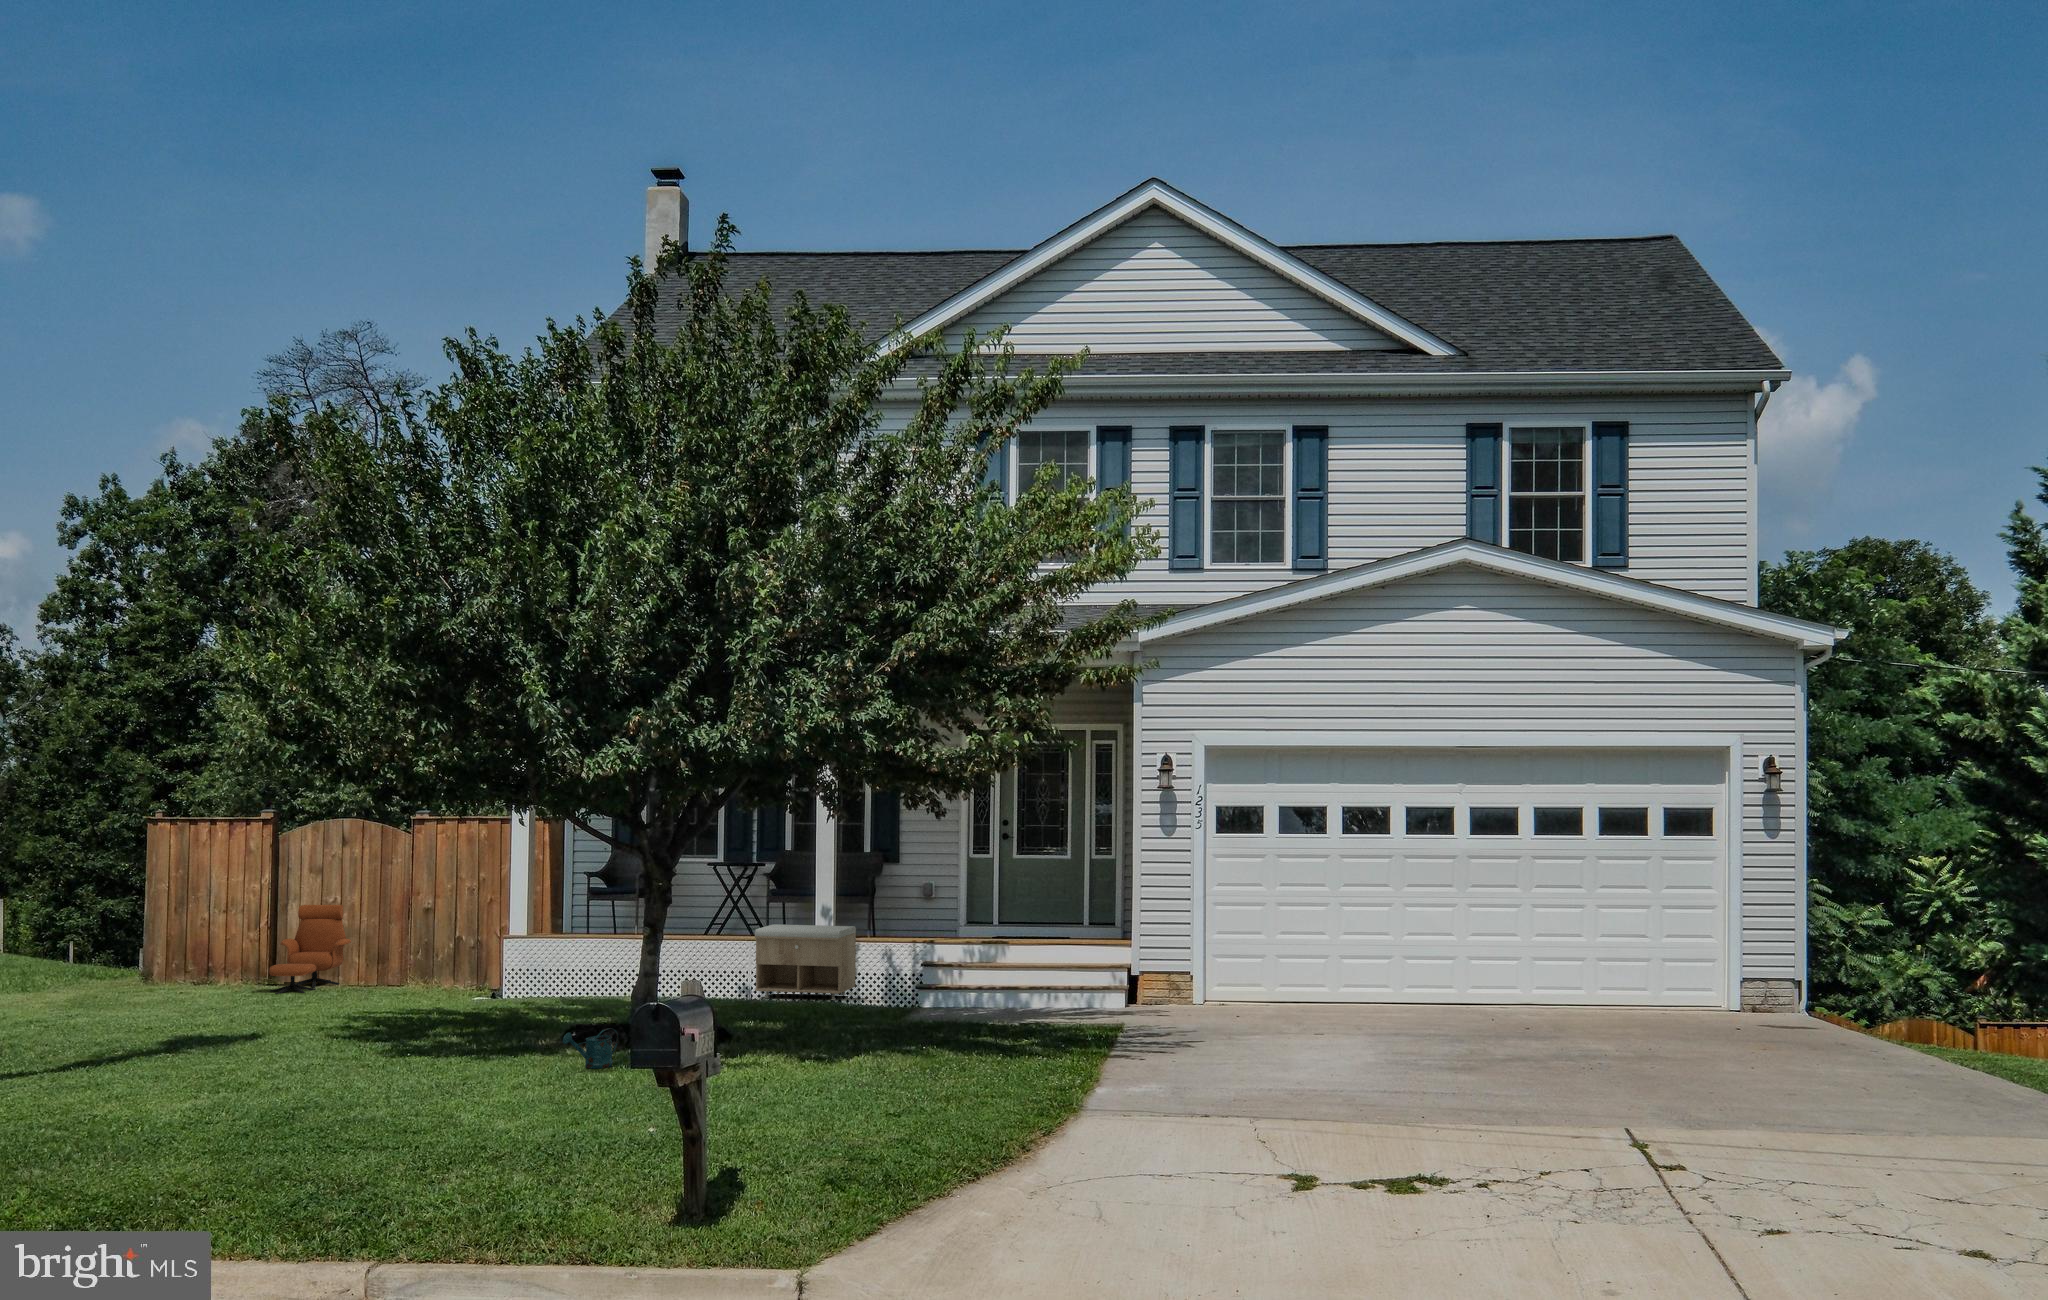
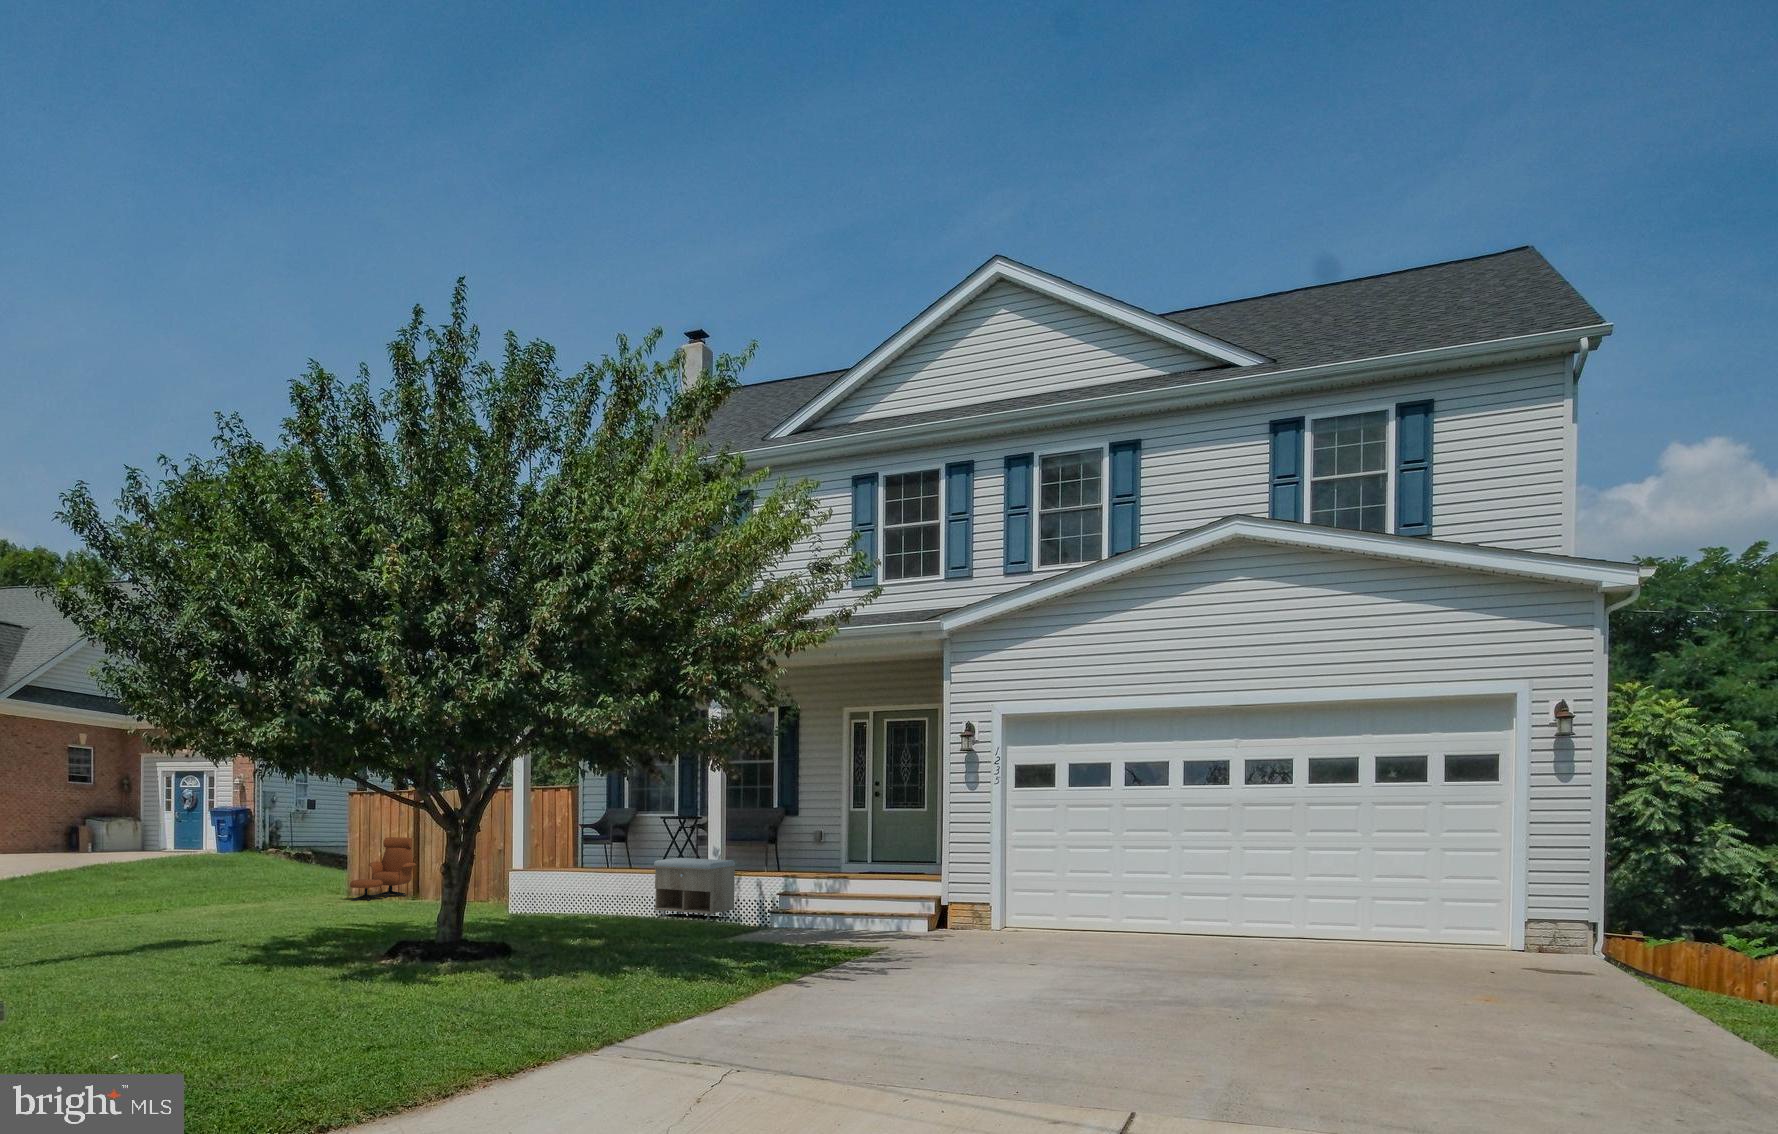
watering can: present [563,1028,619,1069] -> none [389,927,437,958]

